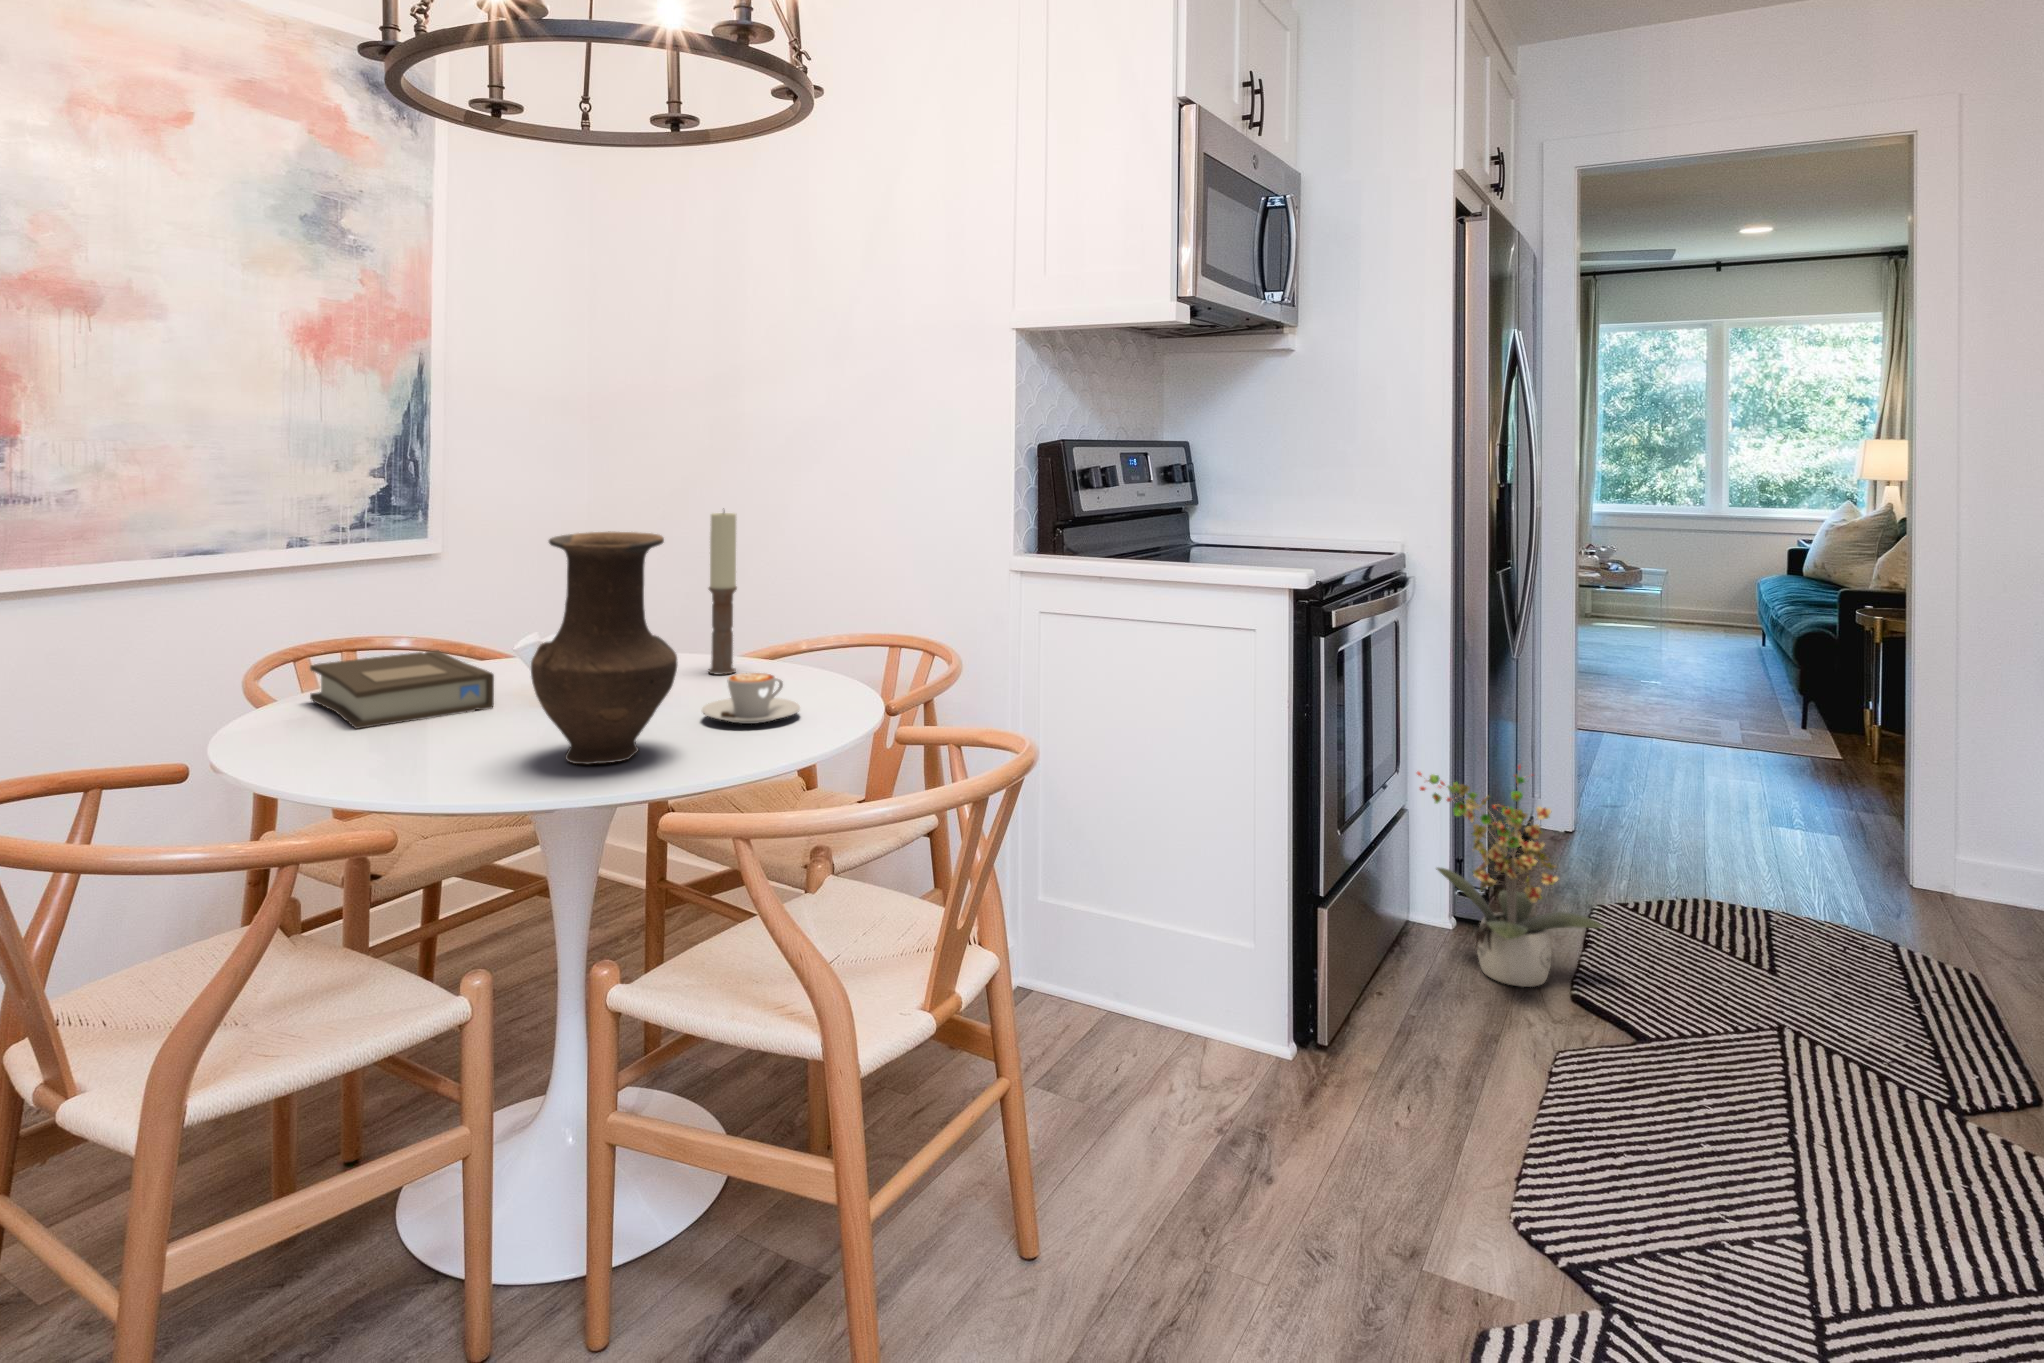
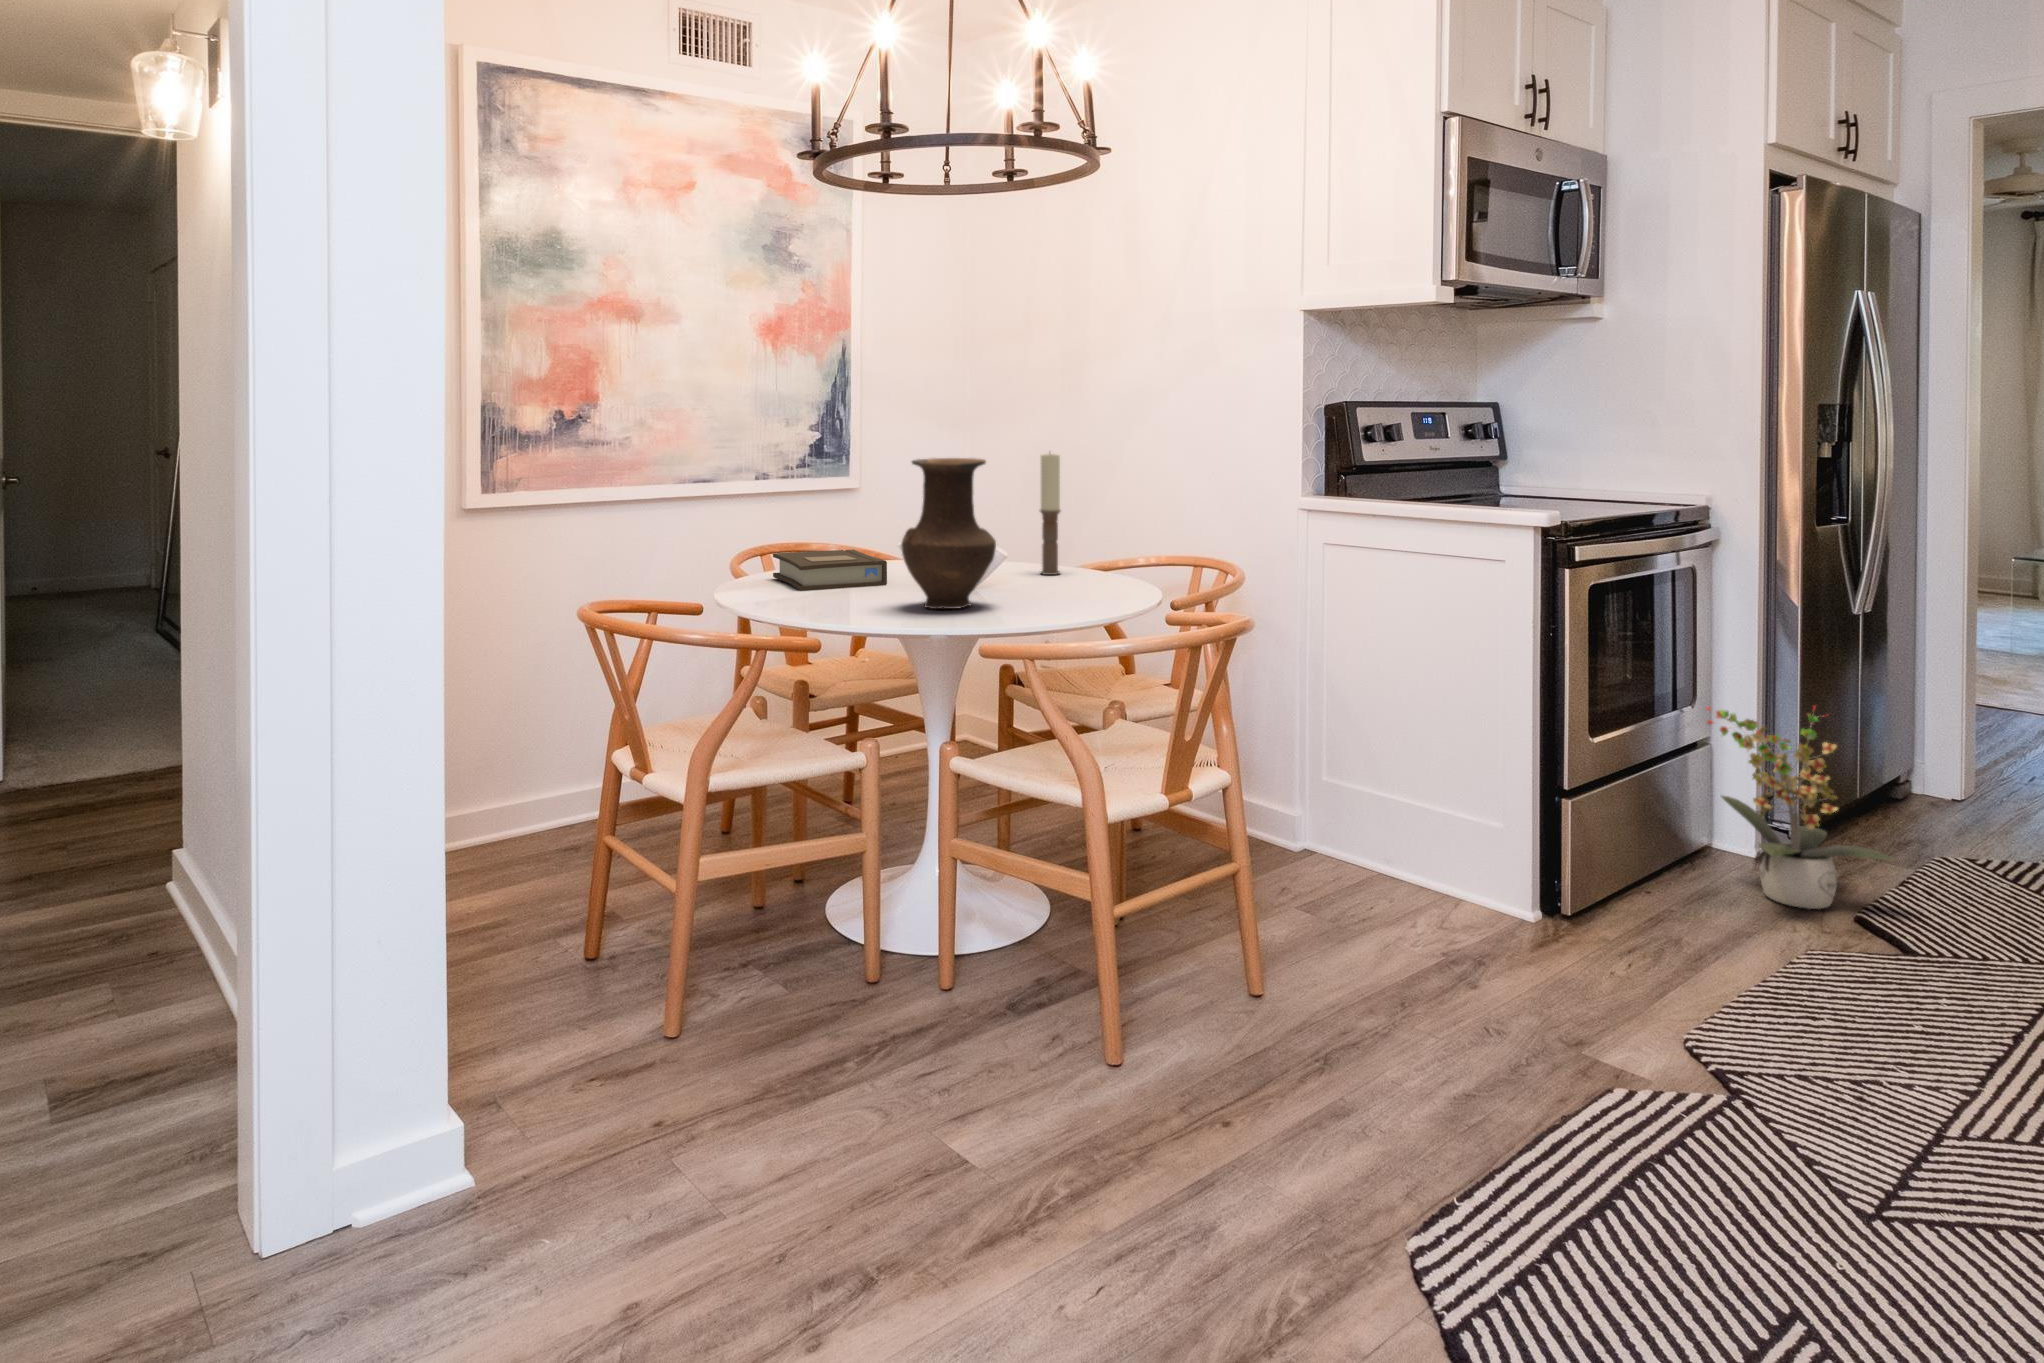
coffee cup: present [702,673,800,724] -> none [1021,564,1091,597]

